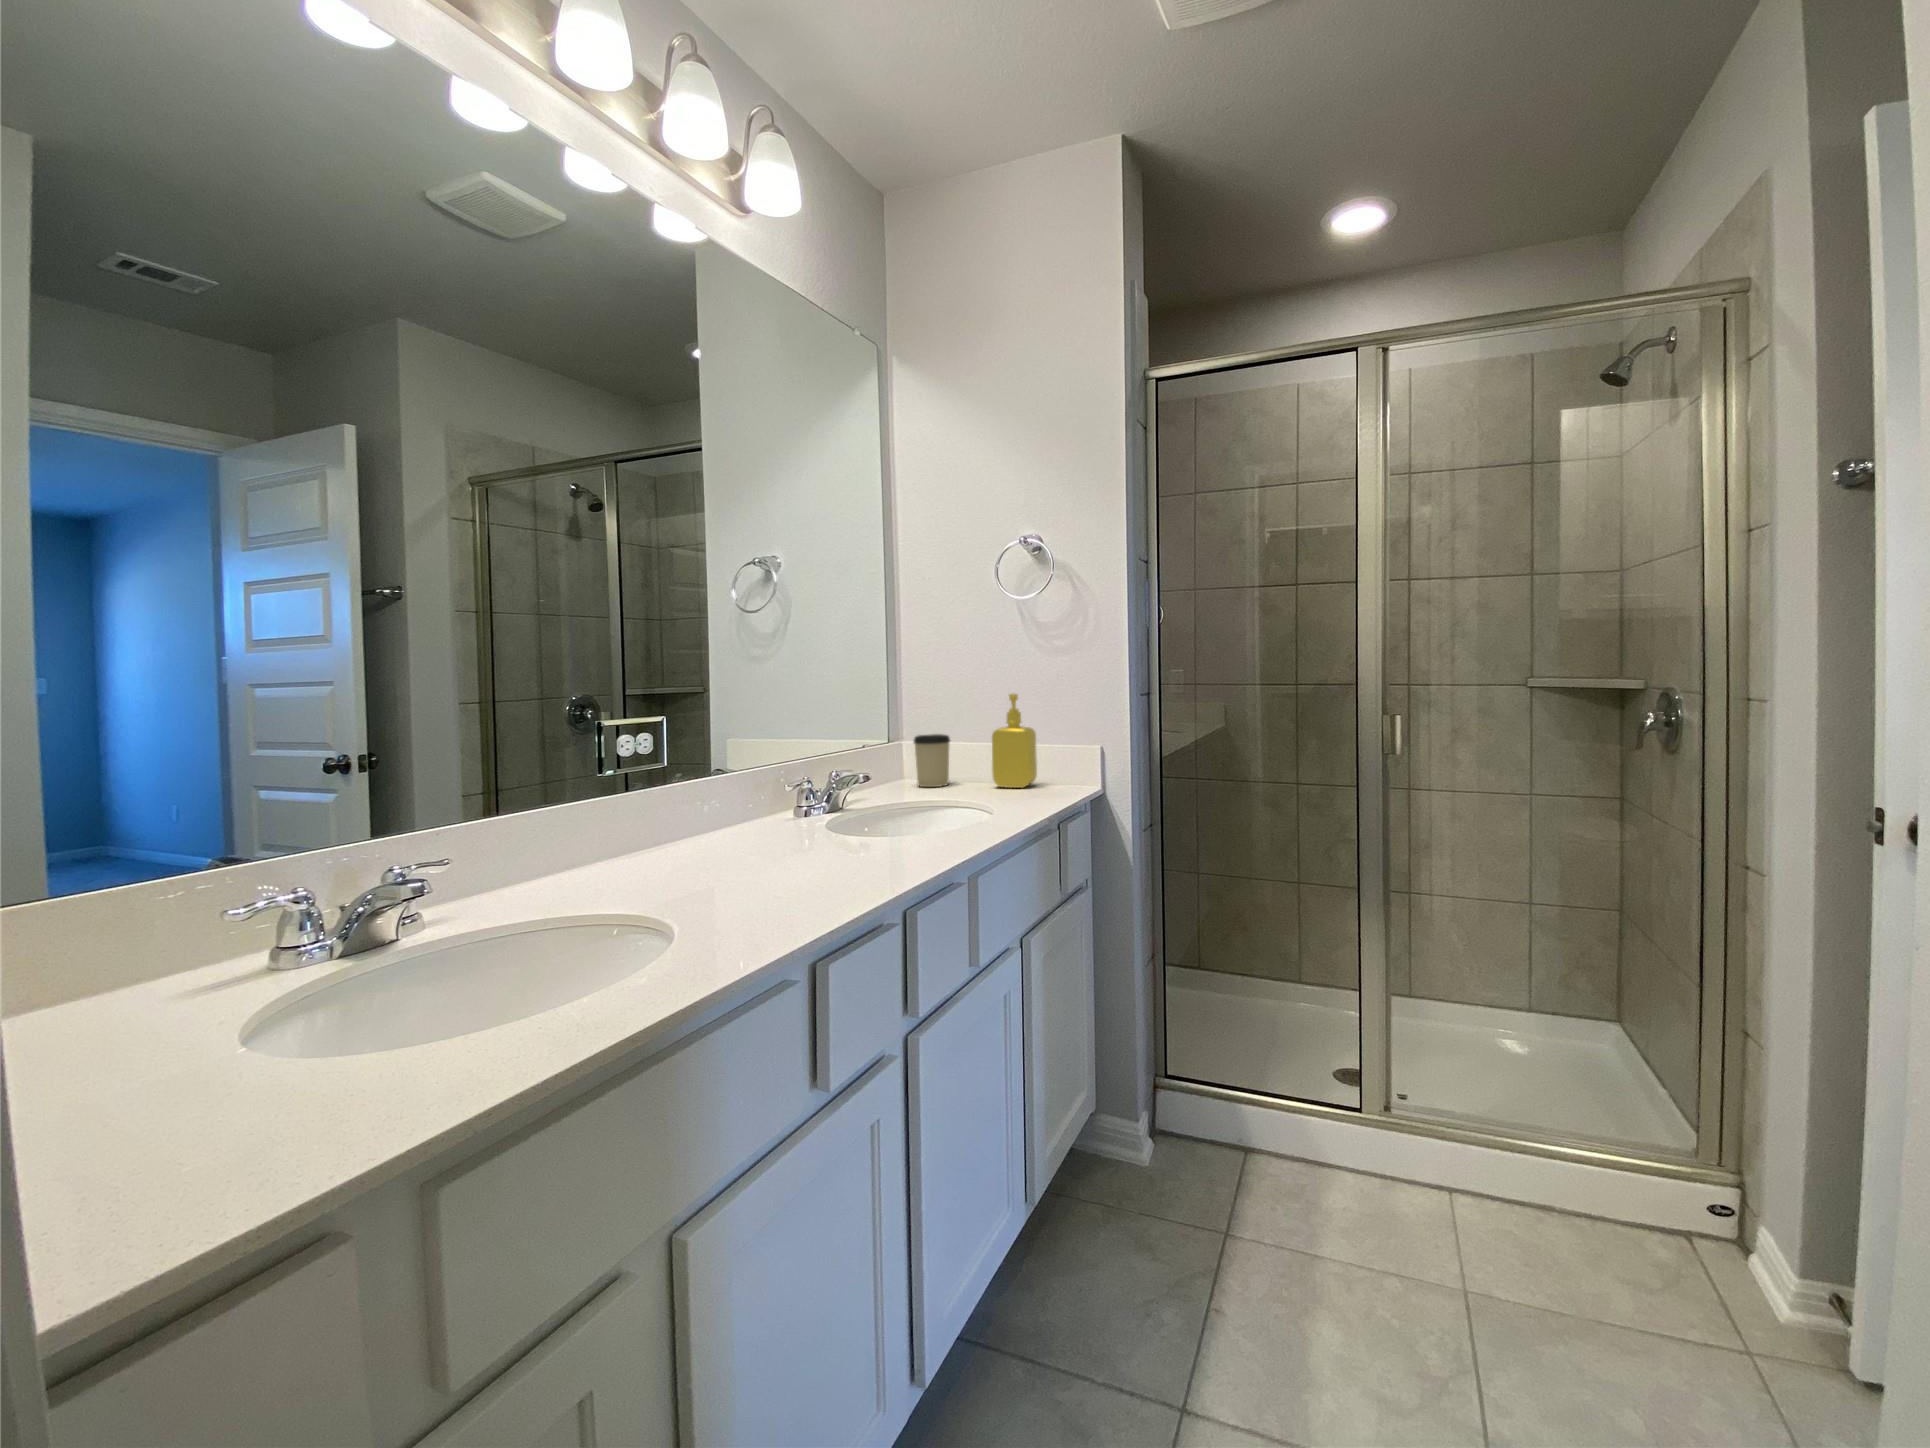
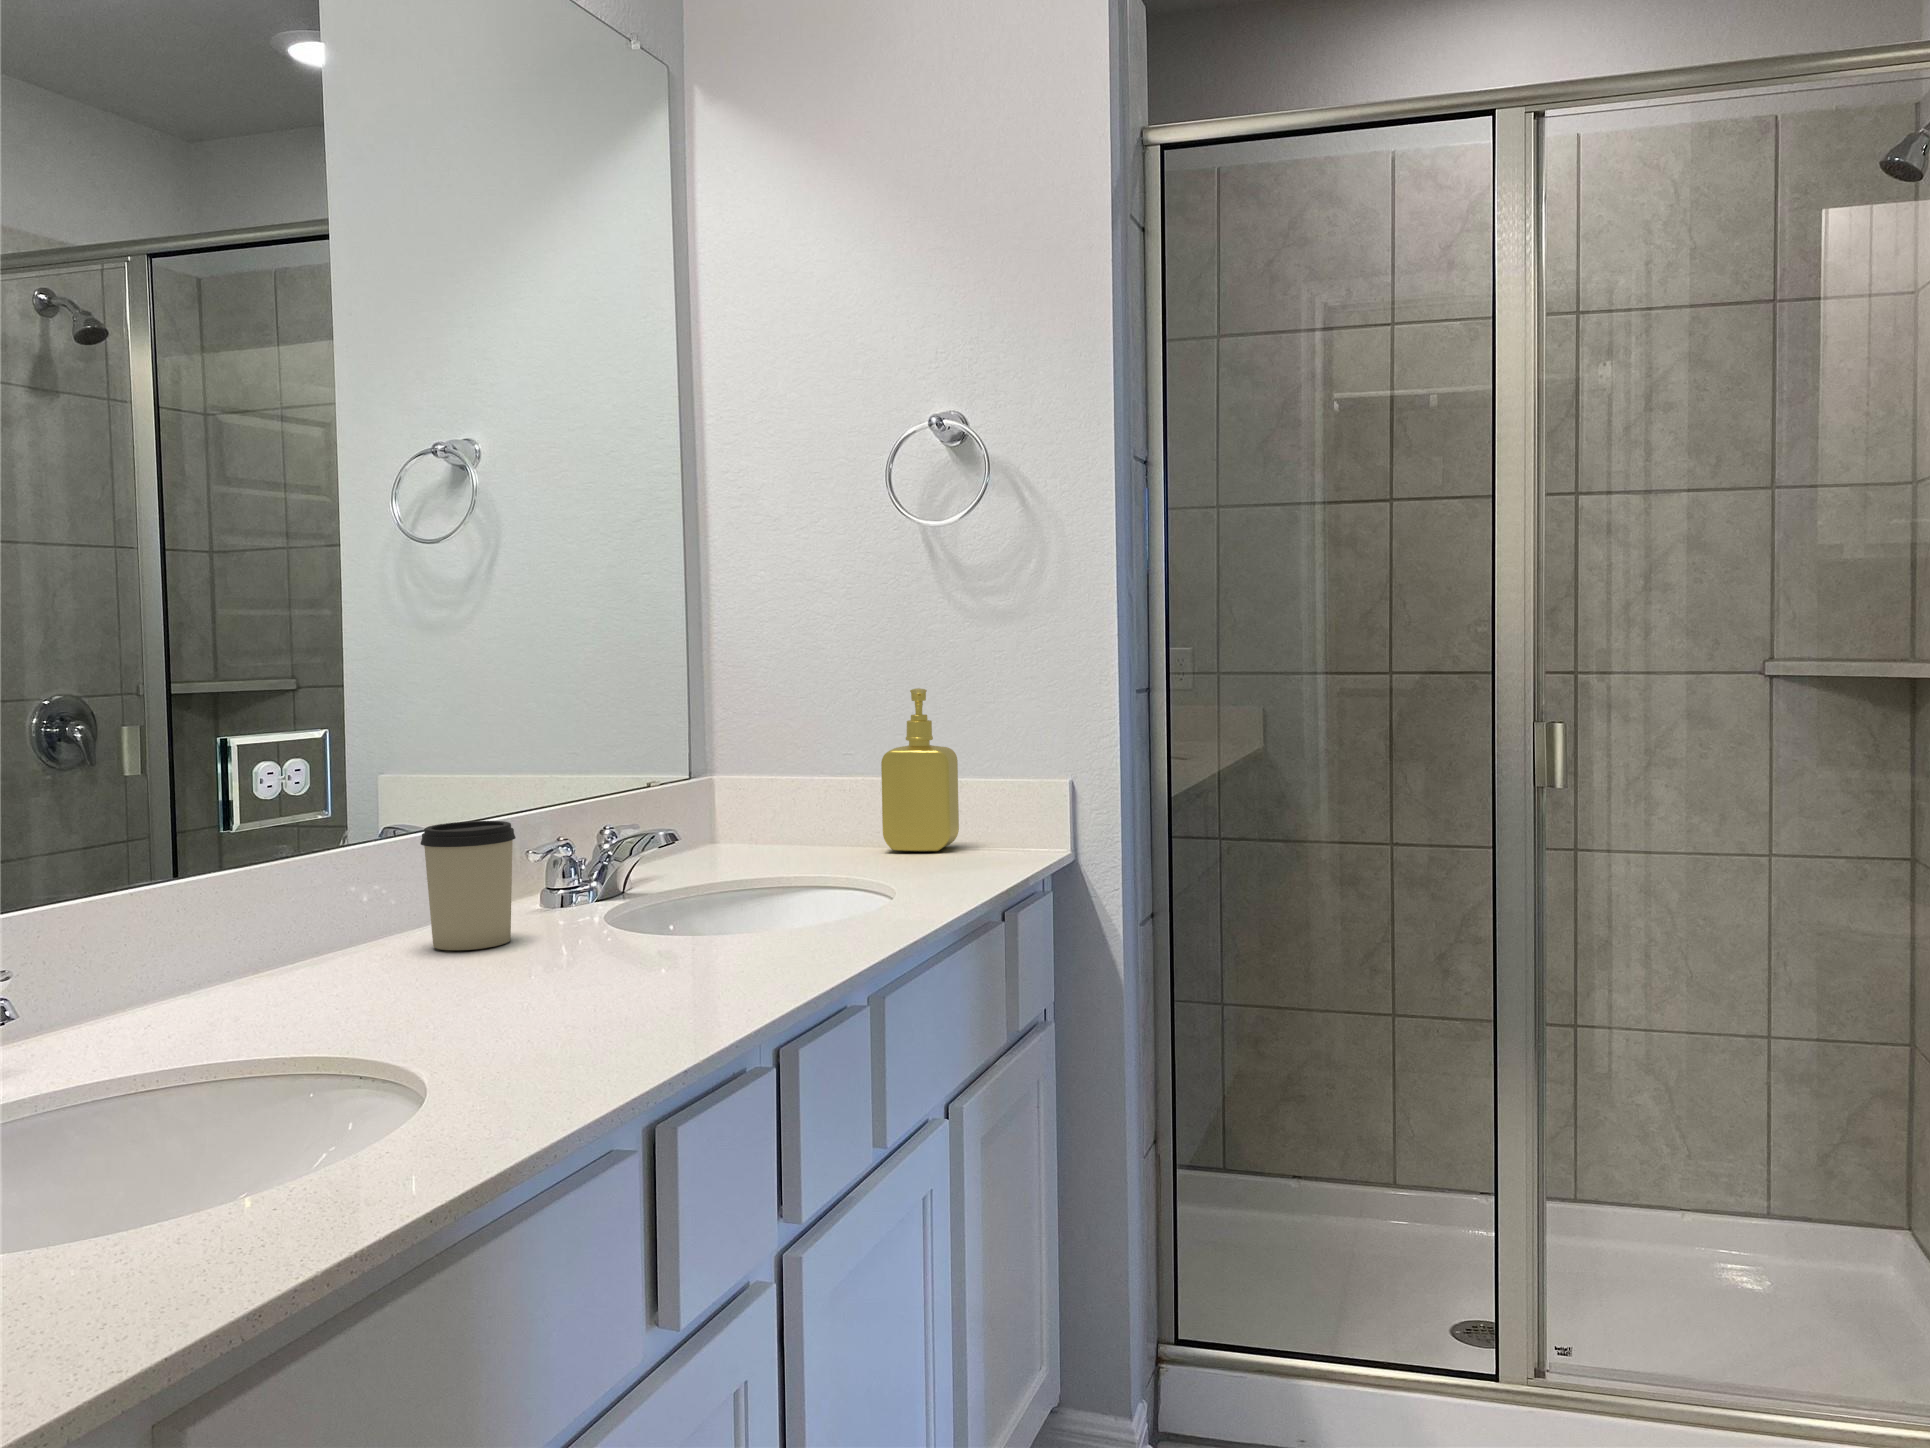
cup: present [914,734,950,787] -> present [421,821,516,950]

